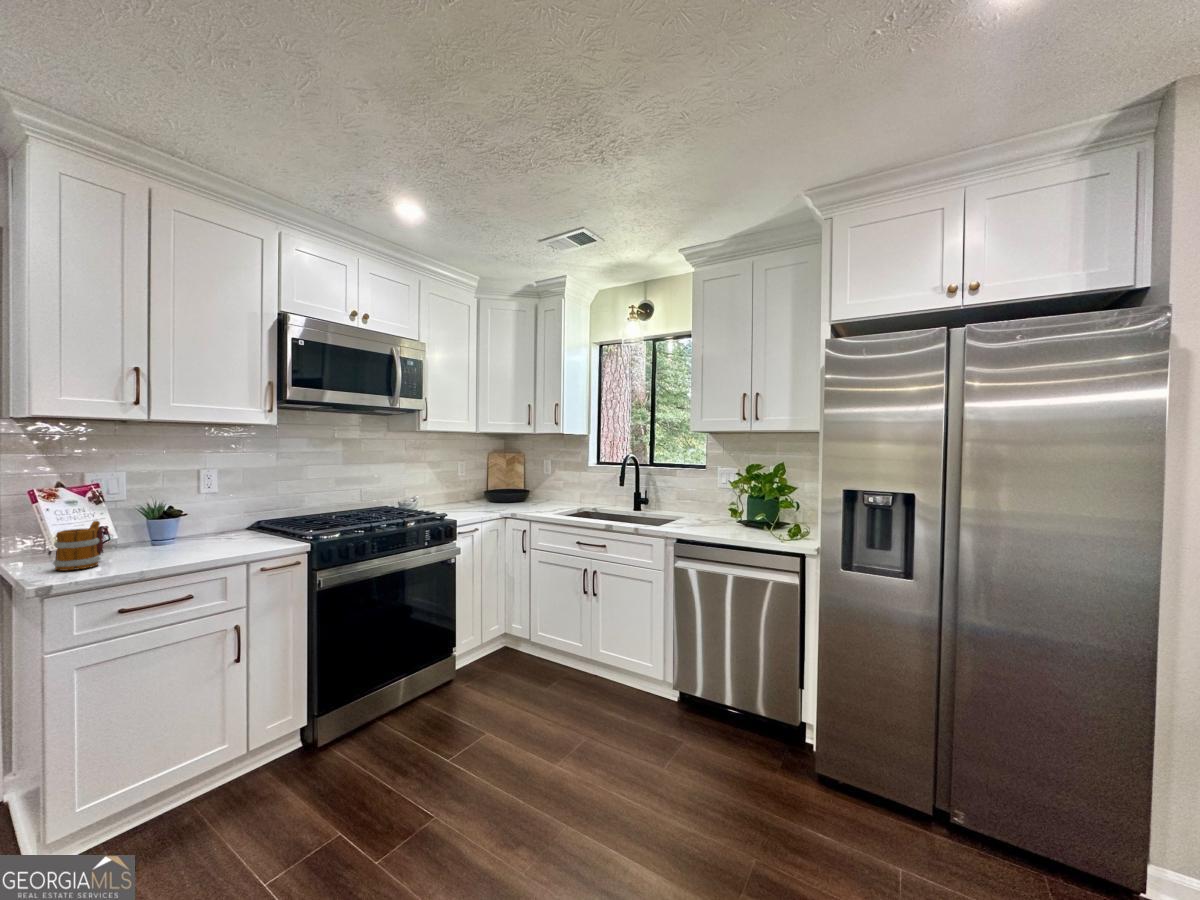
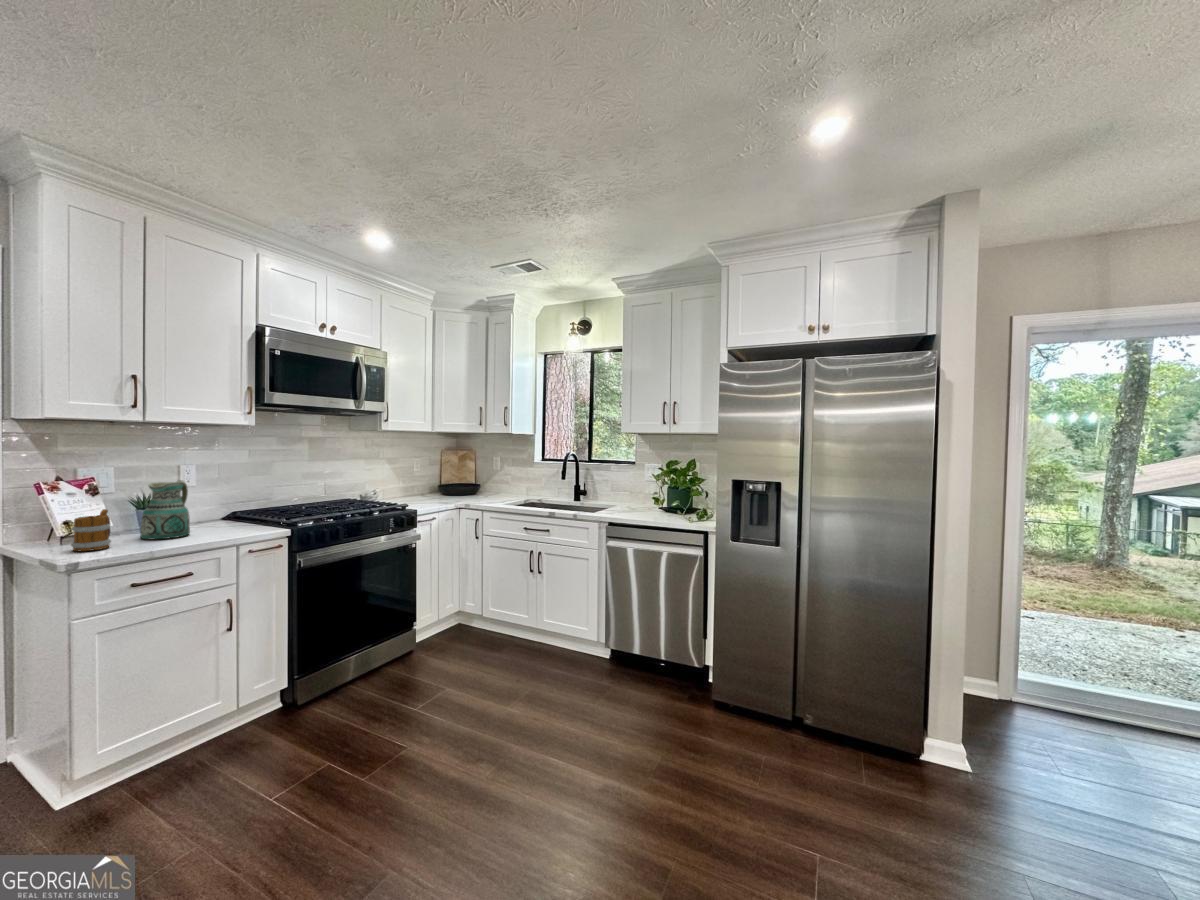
ceramic pitcher: none [140,487,198,555] -> present [141,480,190,539]

